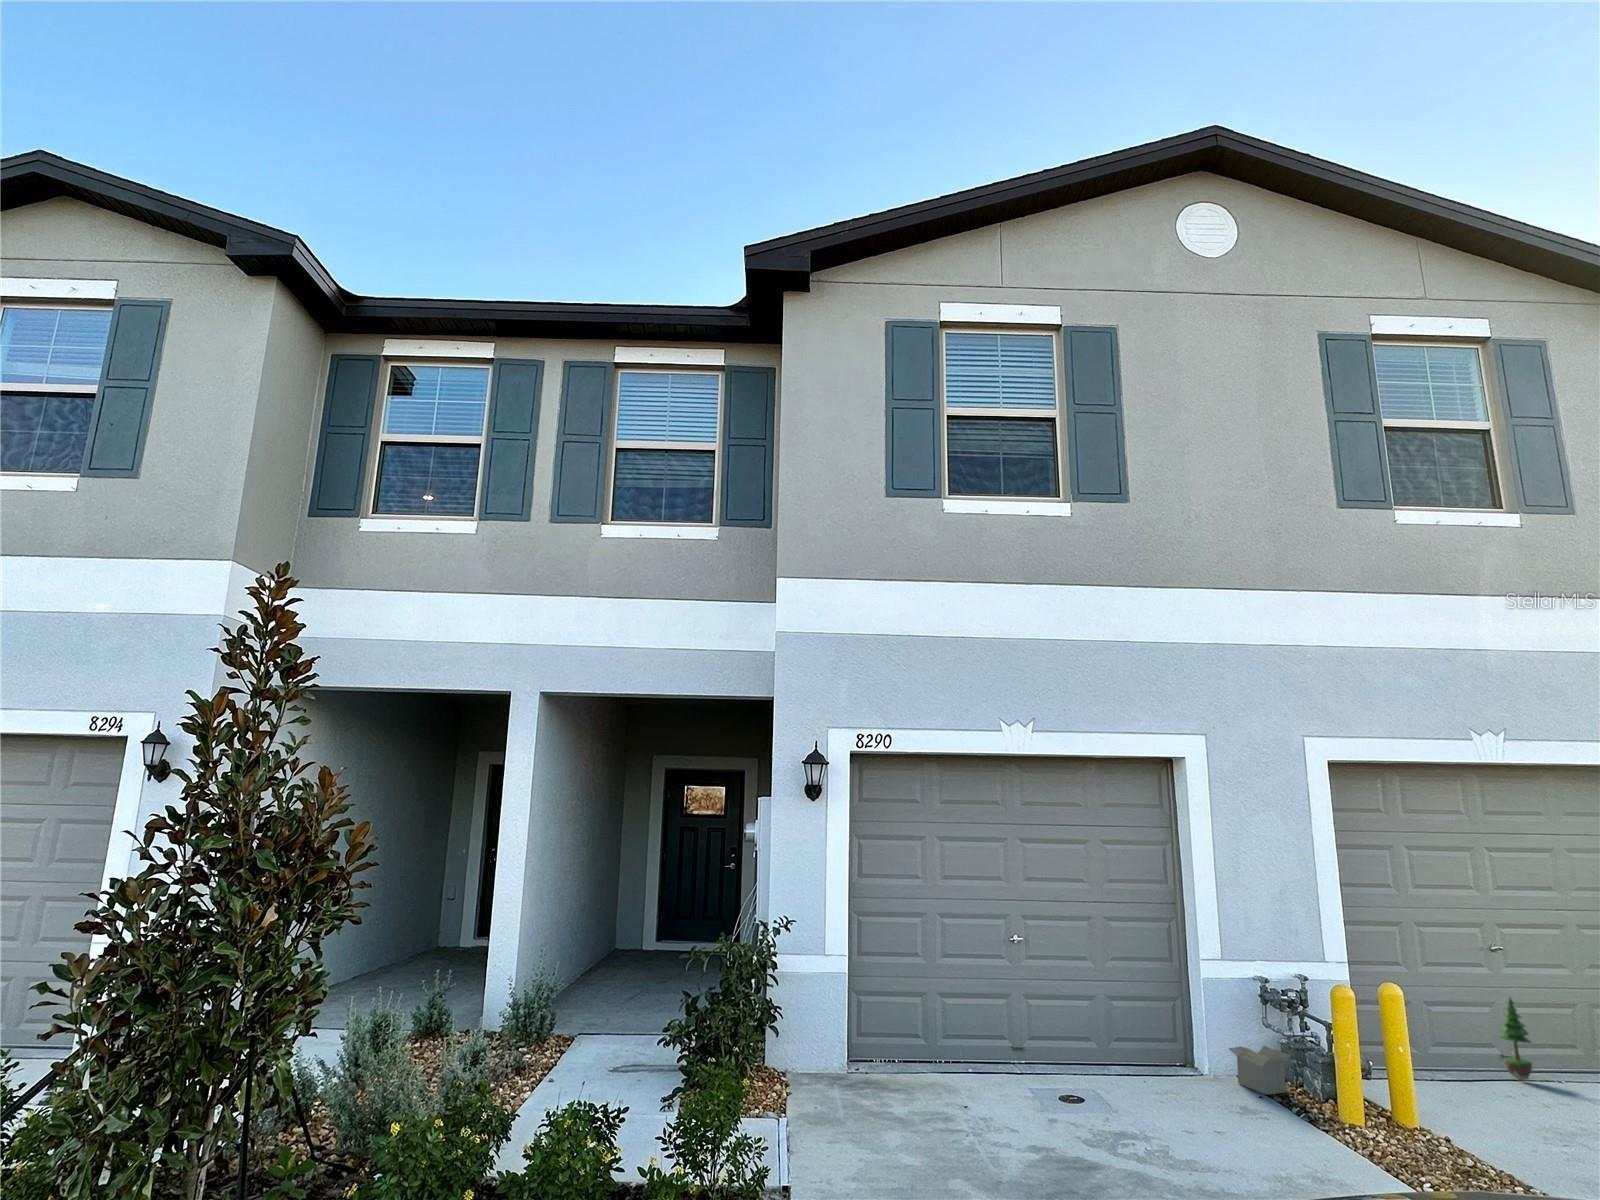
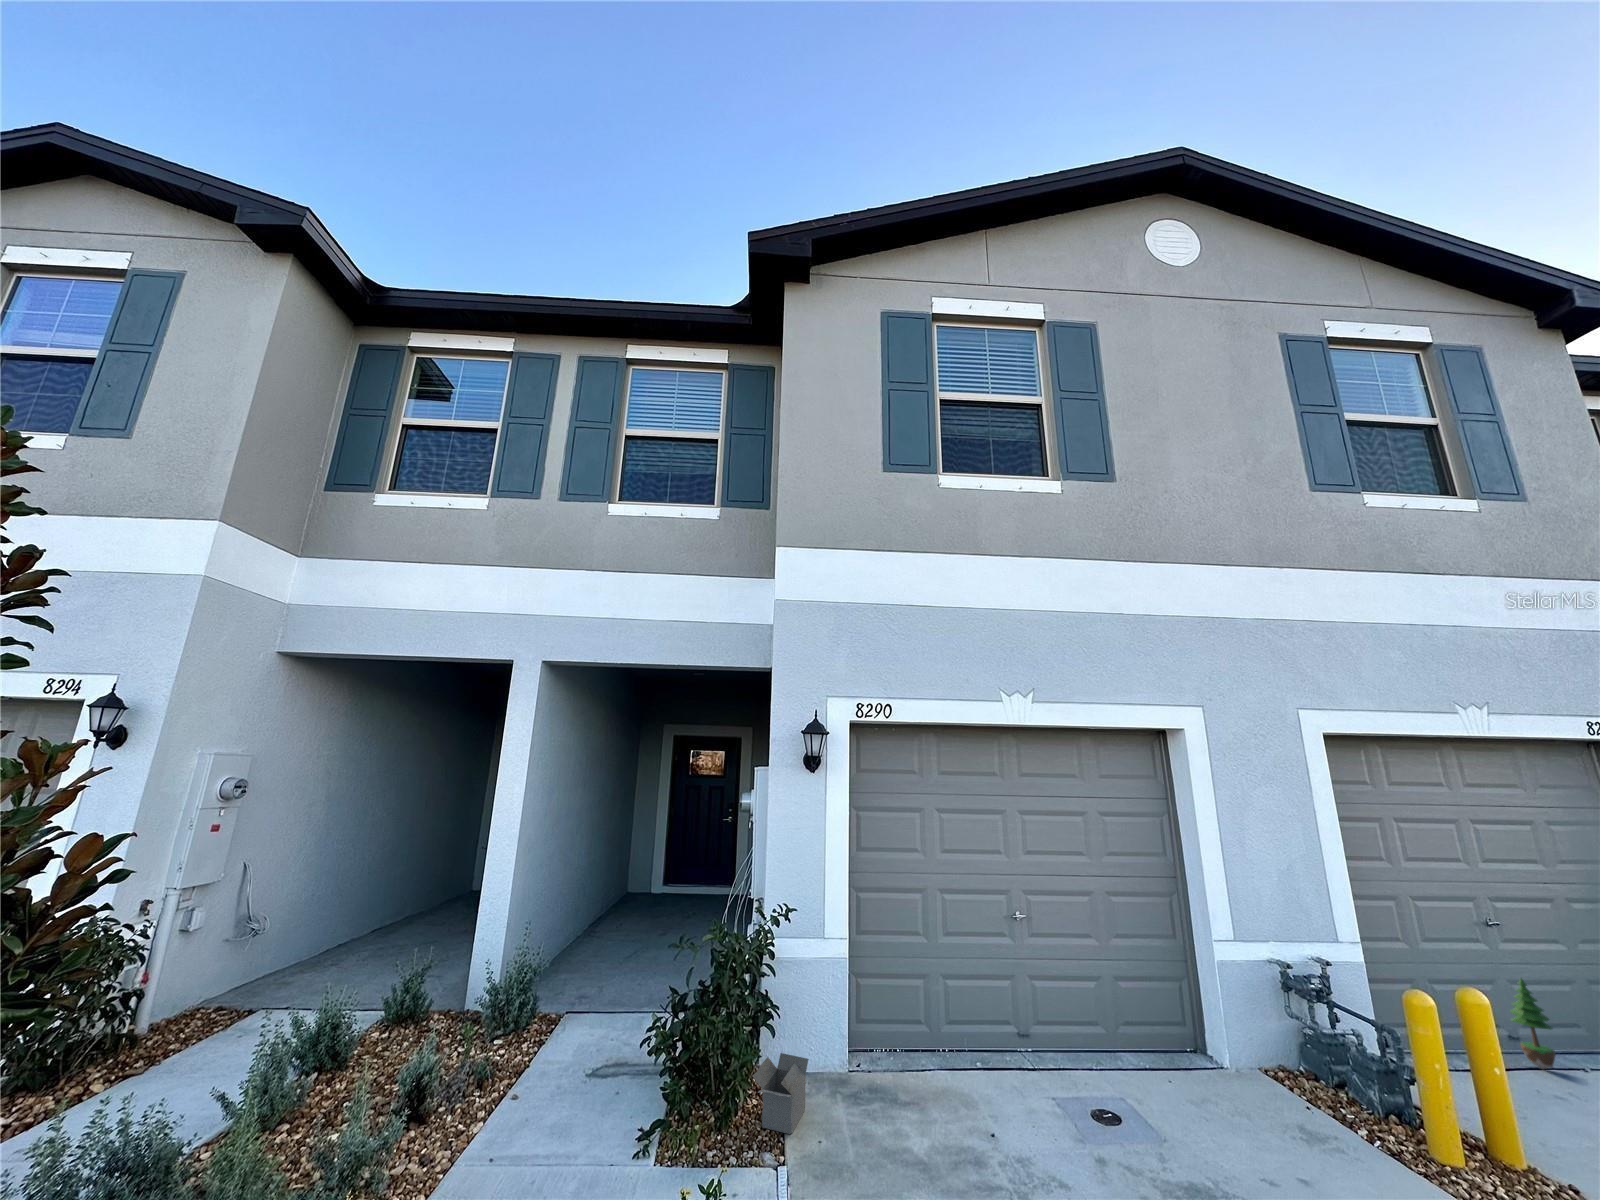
cardboard box: present [1229,1046,1291,1094] -> present [753,1053,809,1134]

